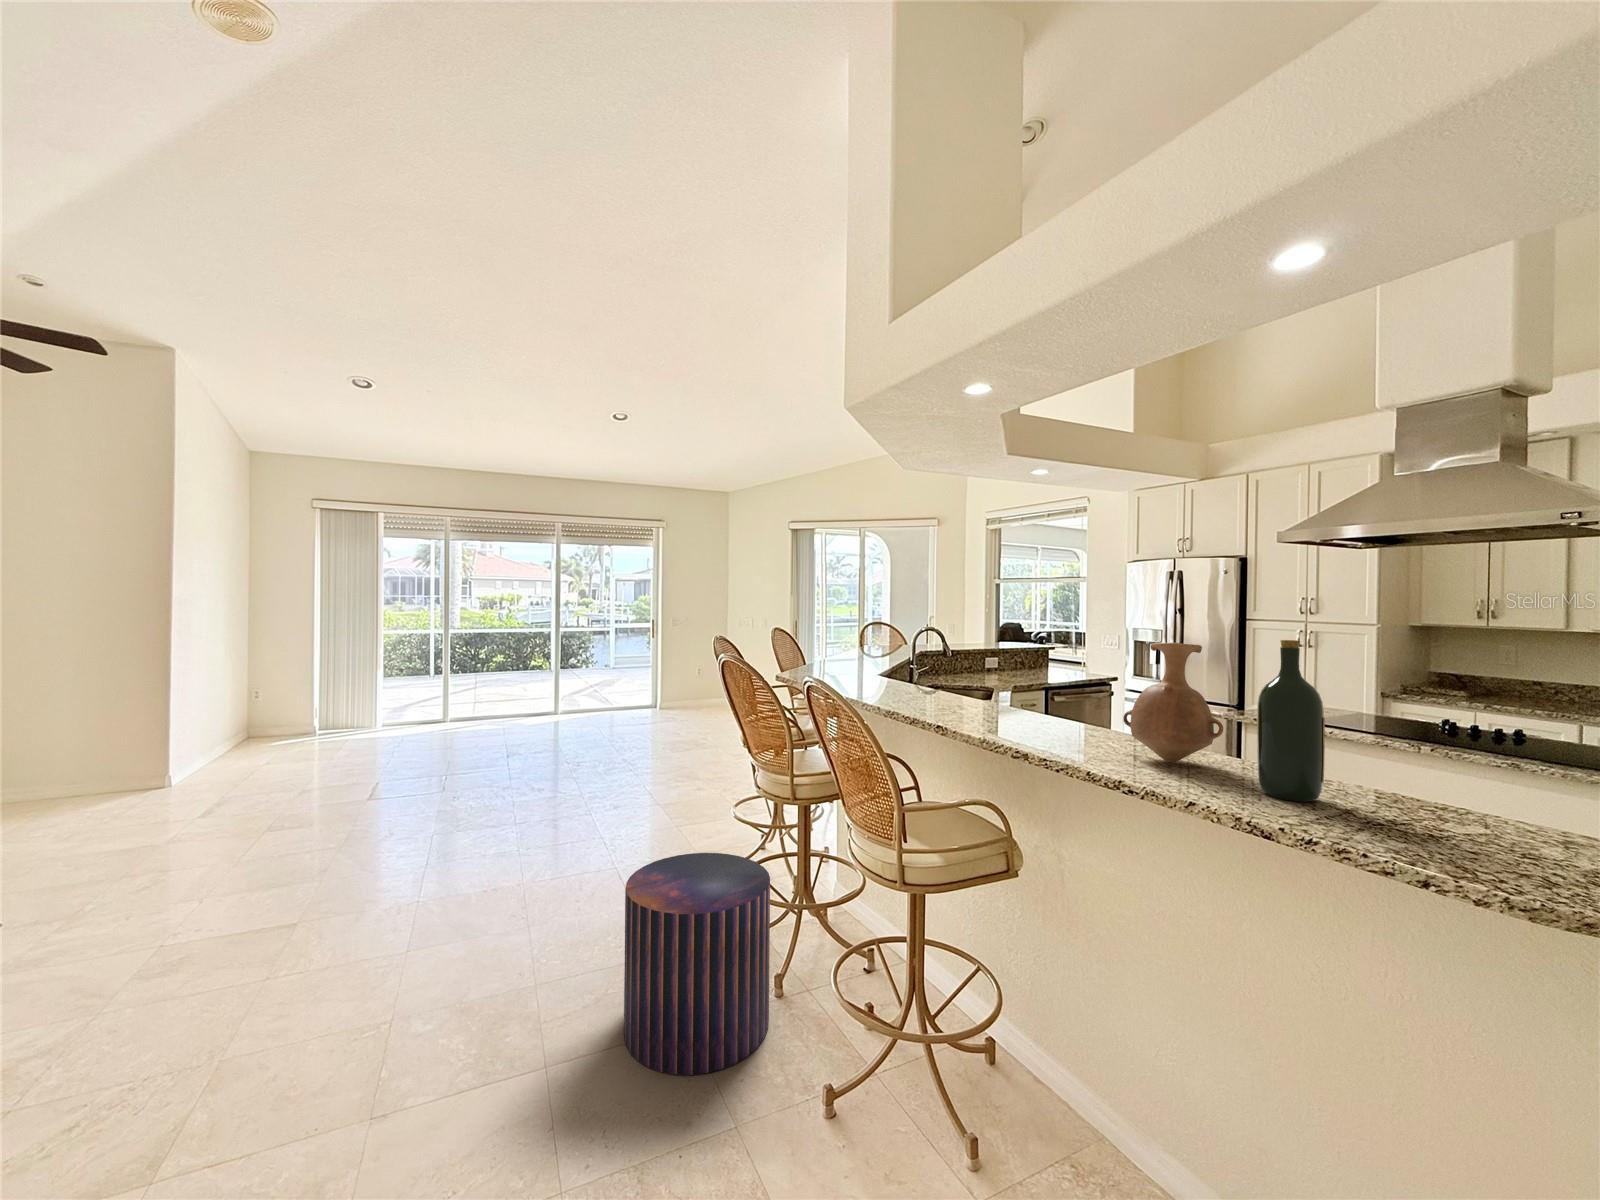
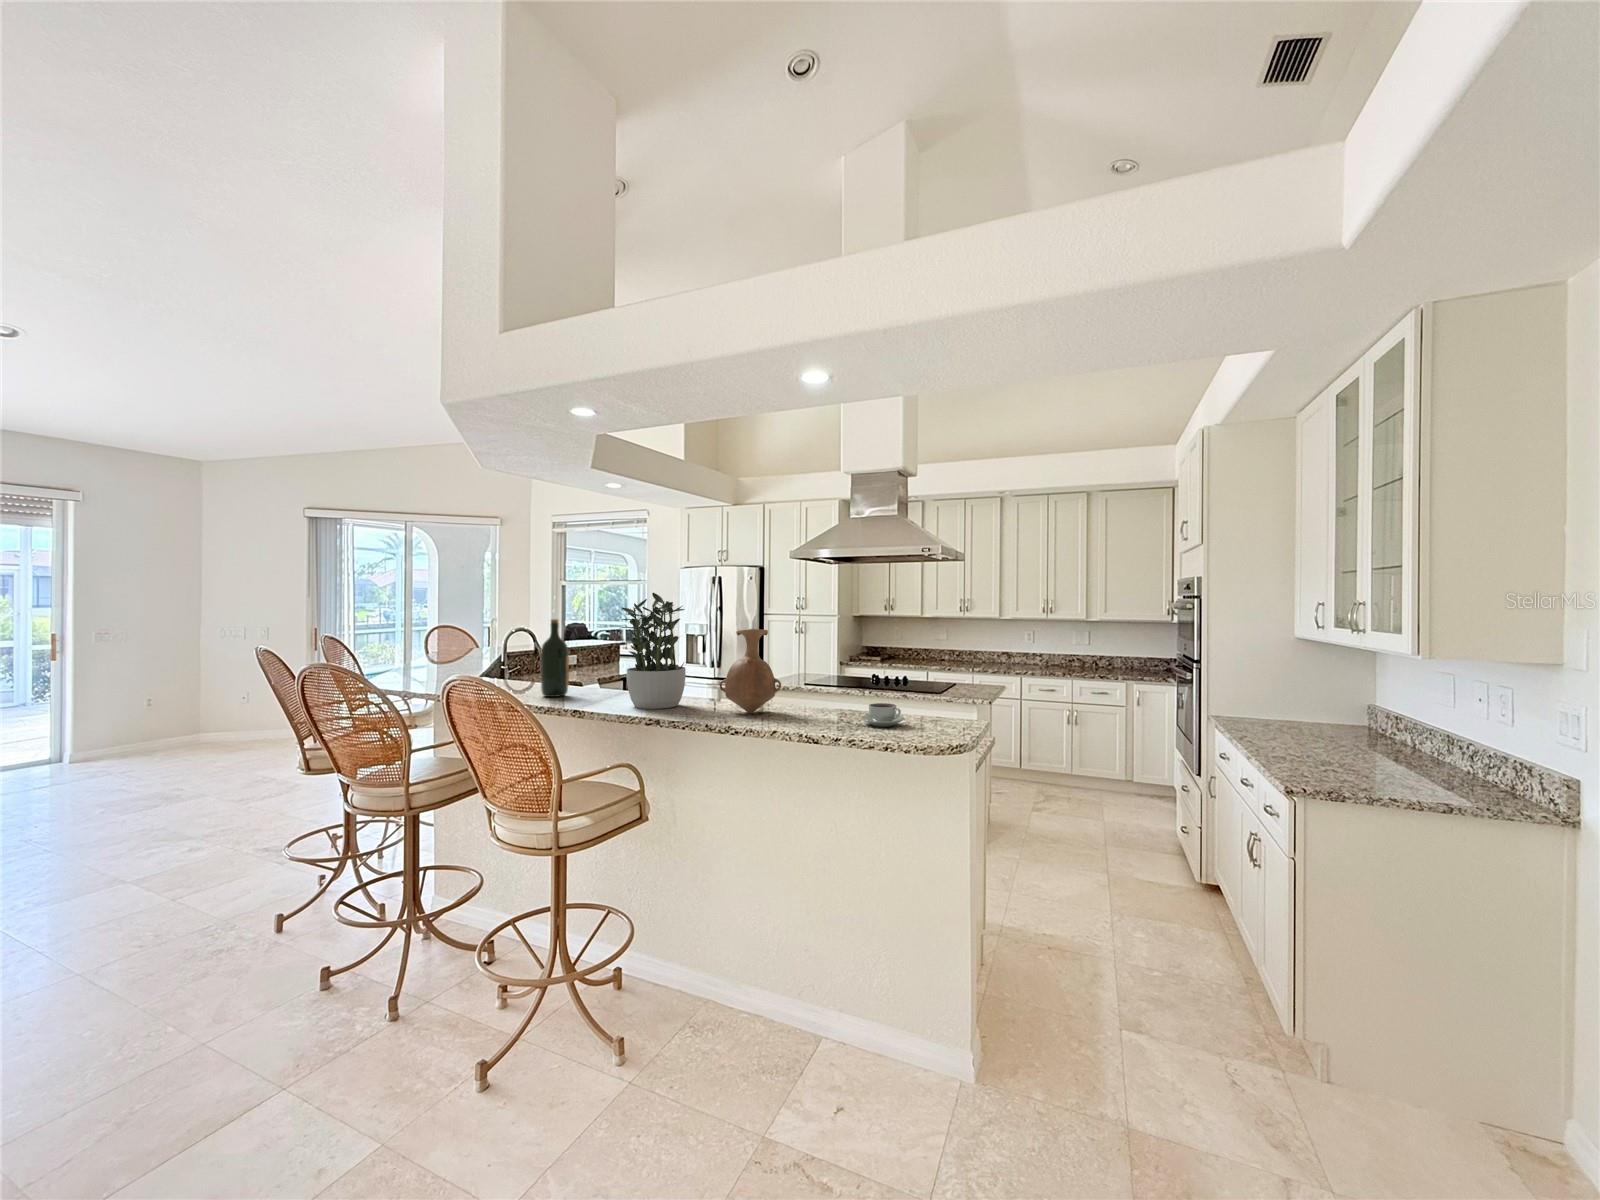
potted plant: none [995,590,1082,737] -> present [621,593,686,709]
wine bottle: present [1257,640,1325,802] -> present [541,619,569,697]
coffee cup: none [1375,786,1484,834] -> present [861,703,904,726]
pouf: present [624,853,770,1075] -> none [181,886,390,1153]

